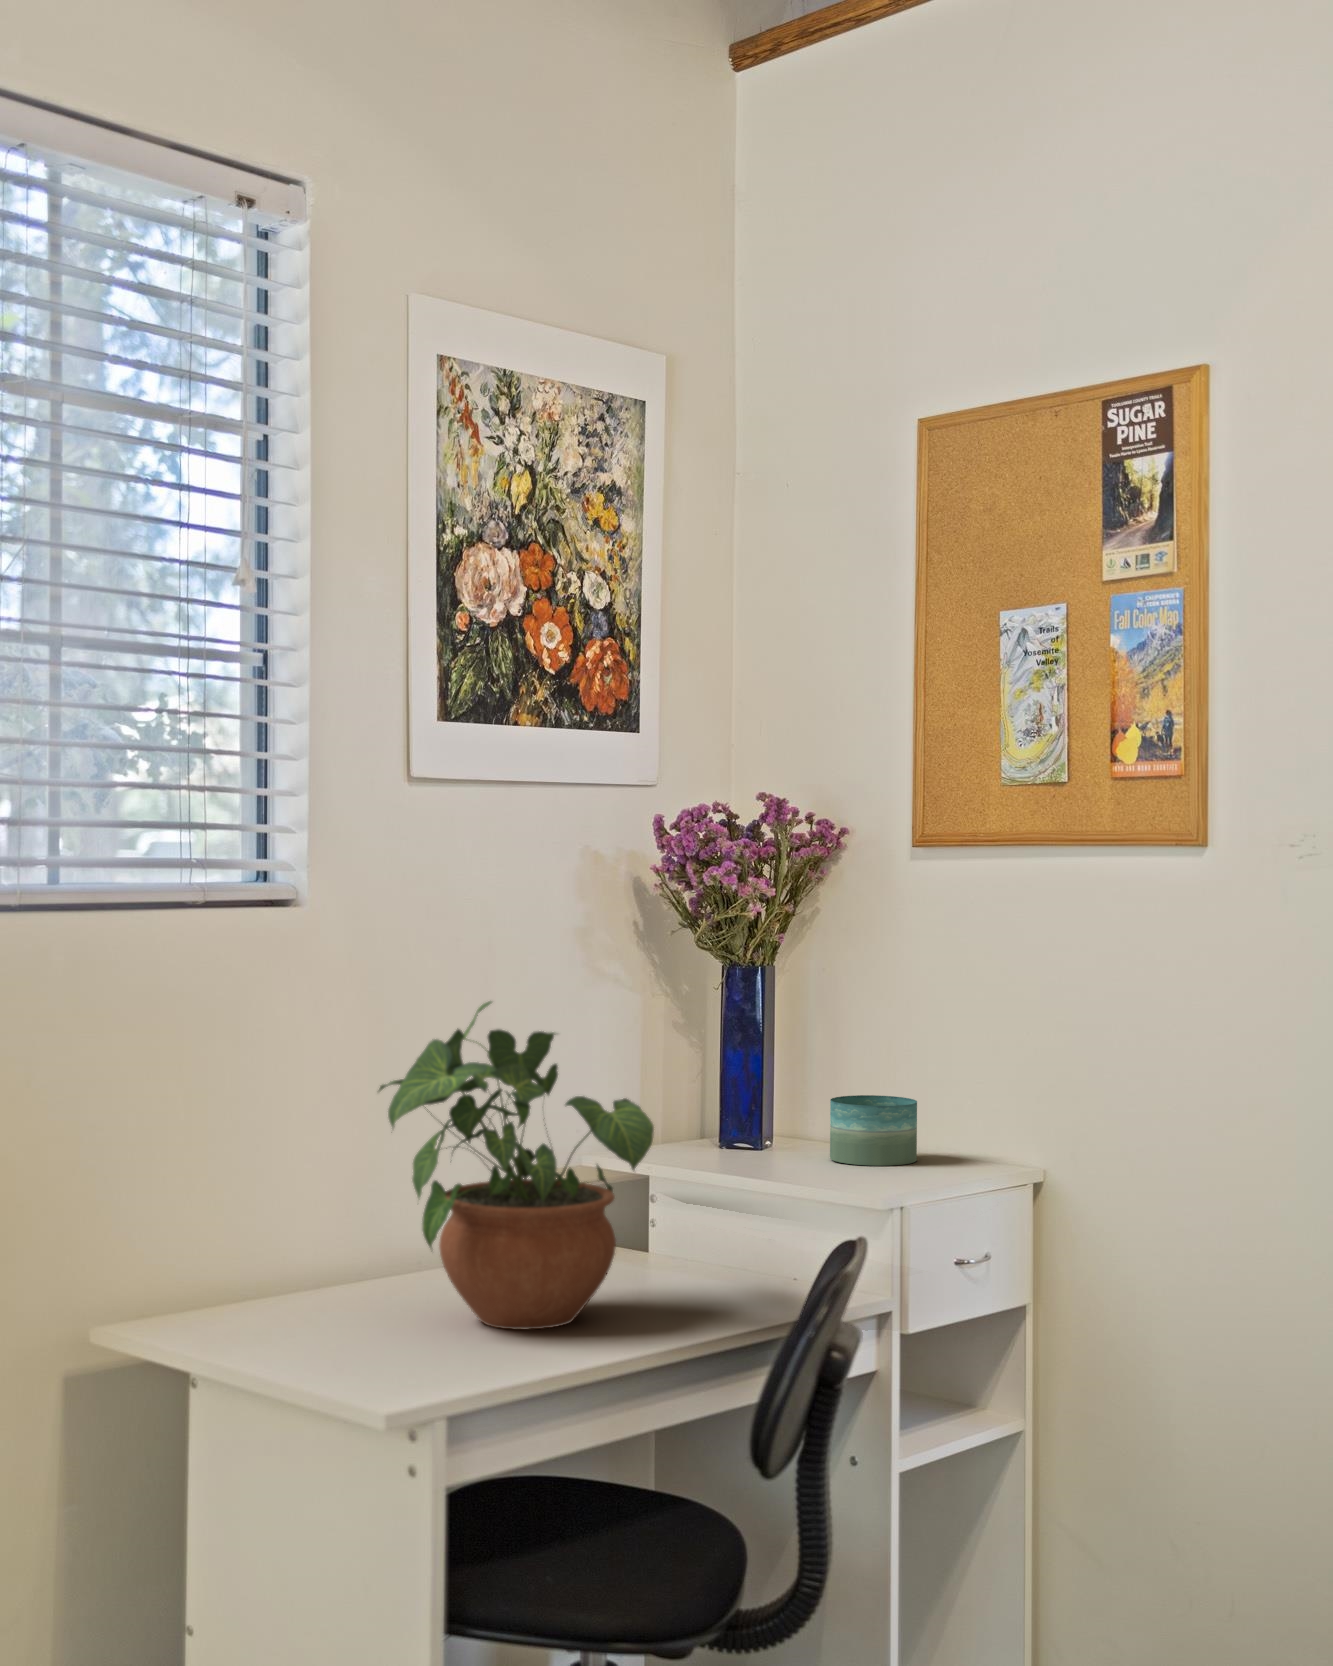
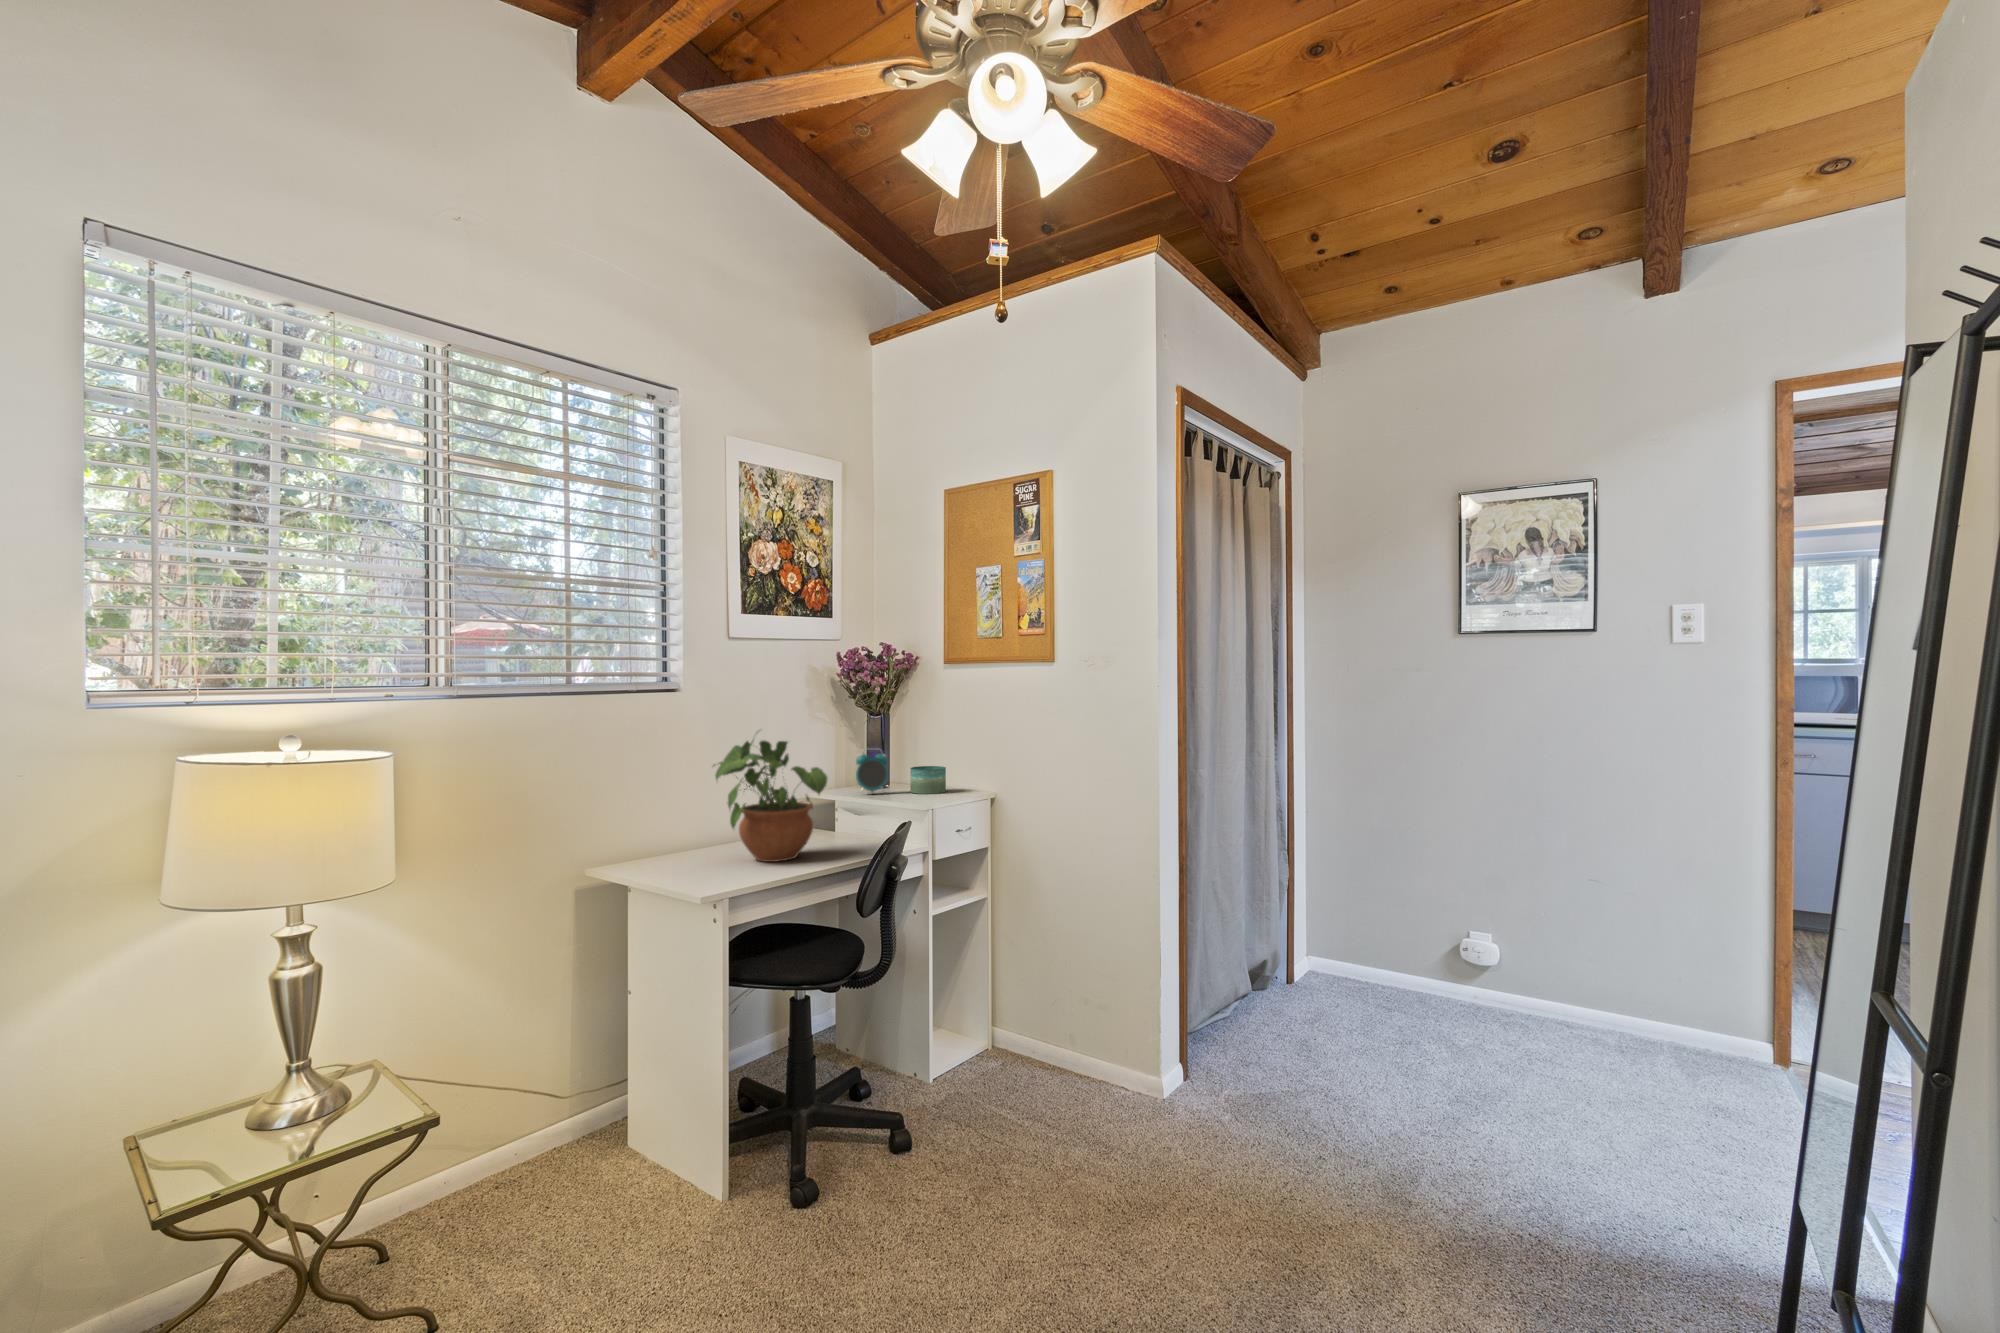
alarm clock: none [698,1048,778,1161] -> present [856,750,889,792]

